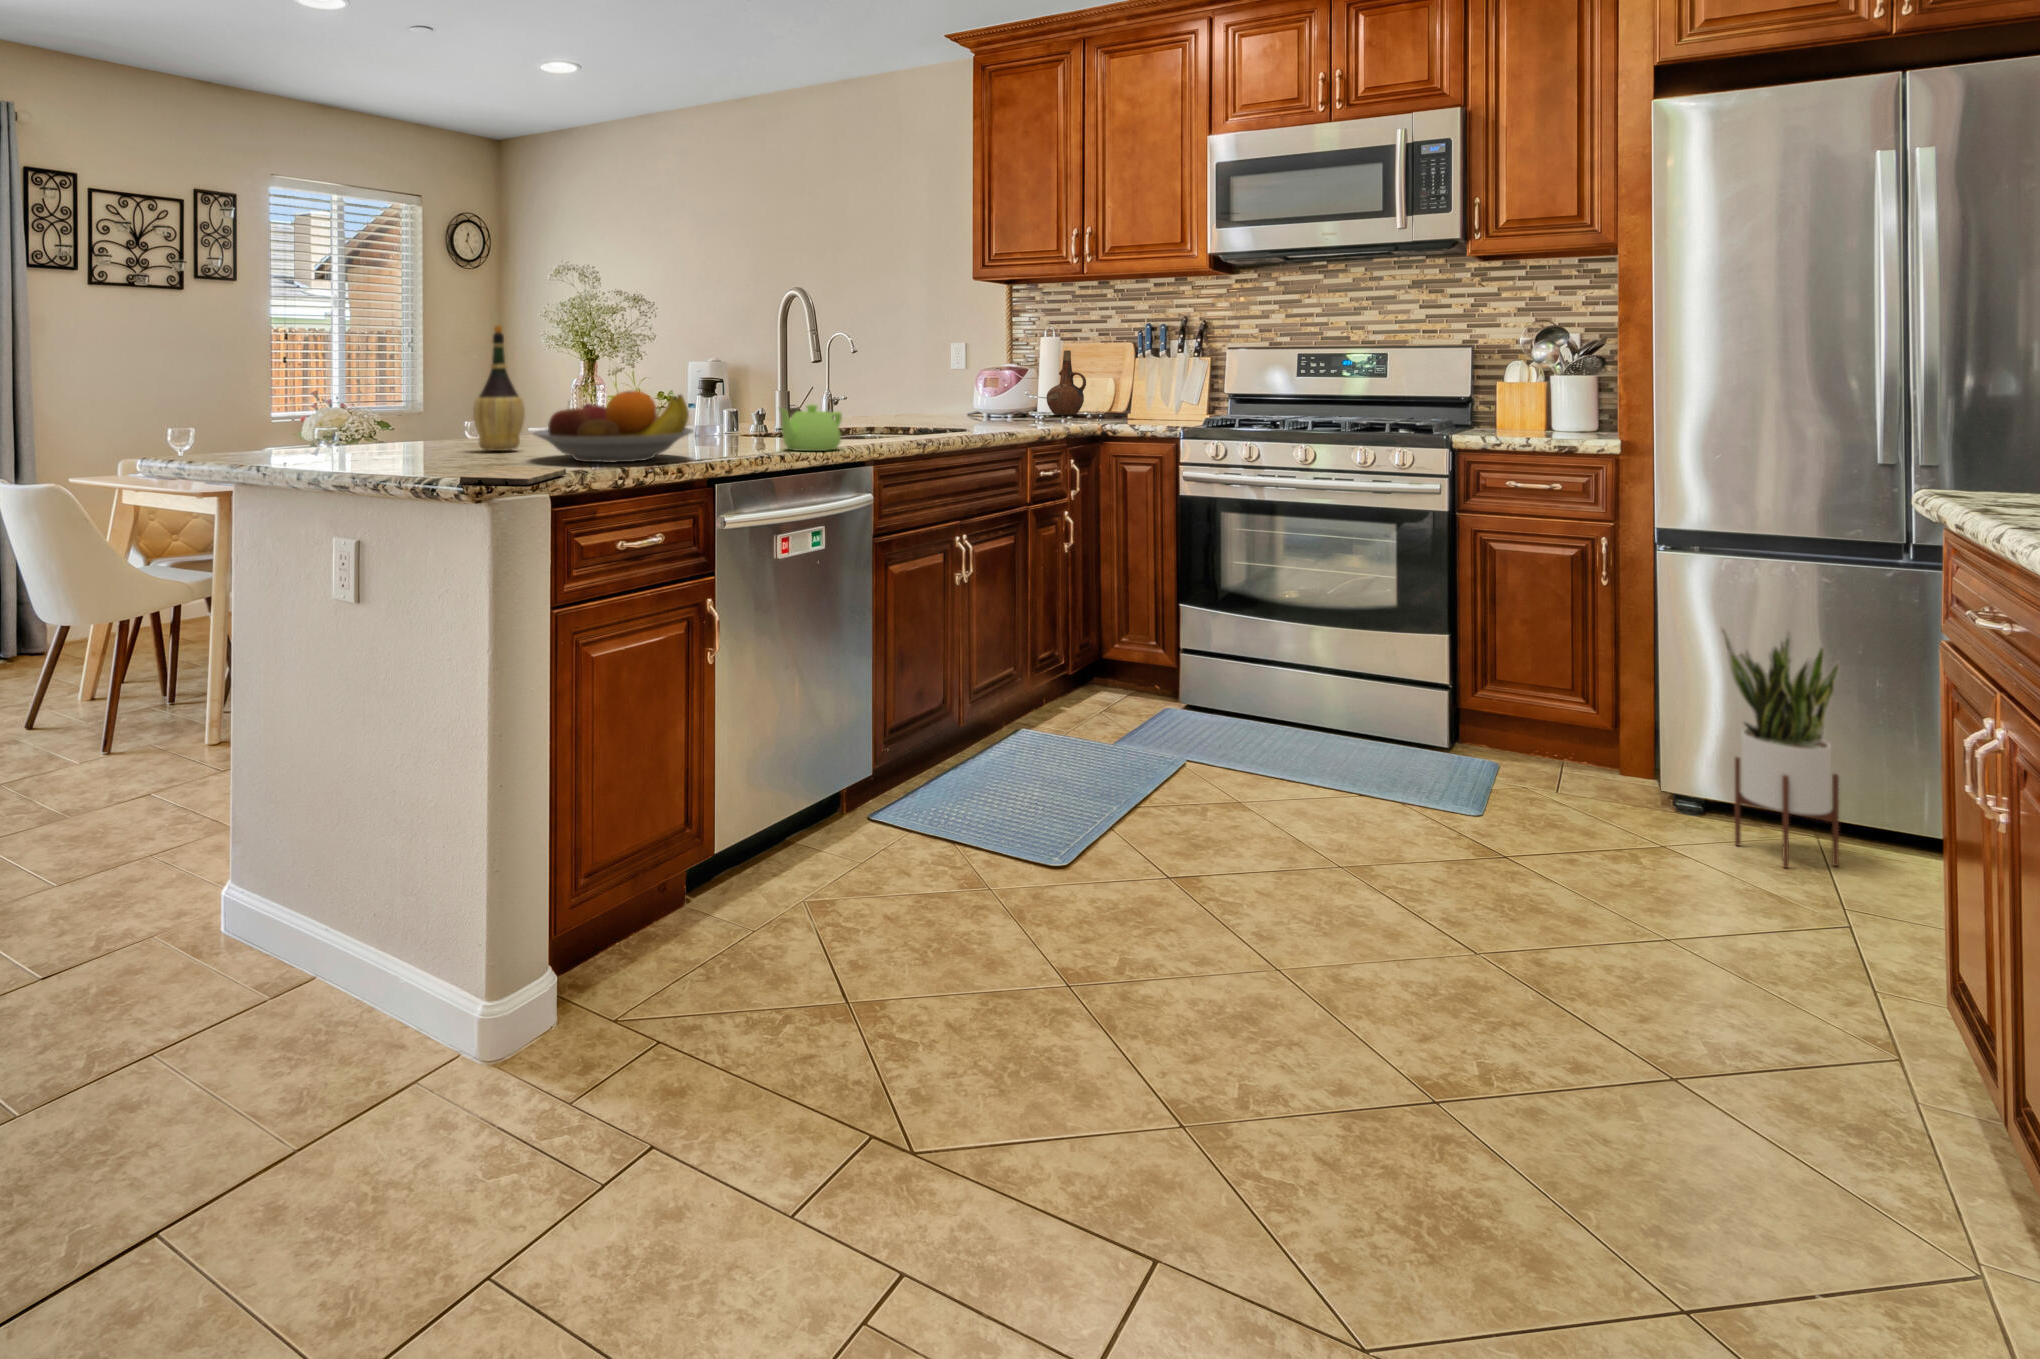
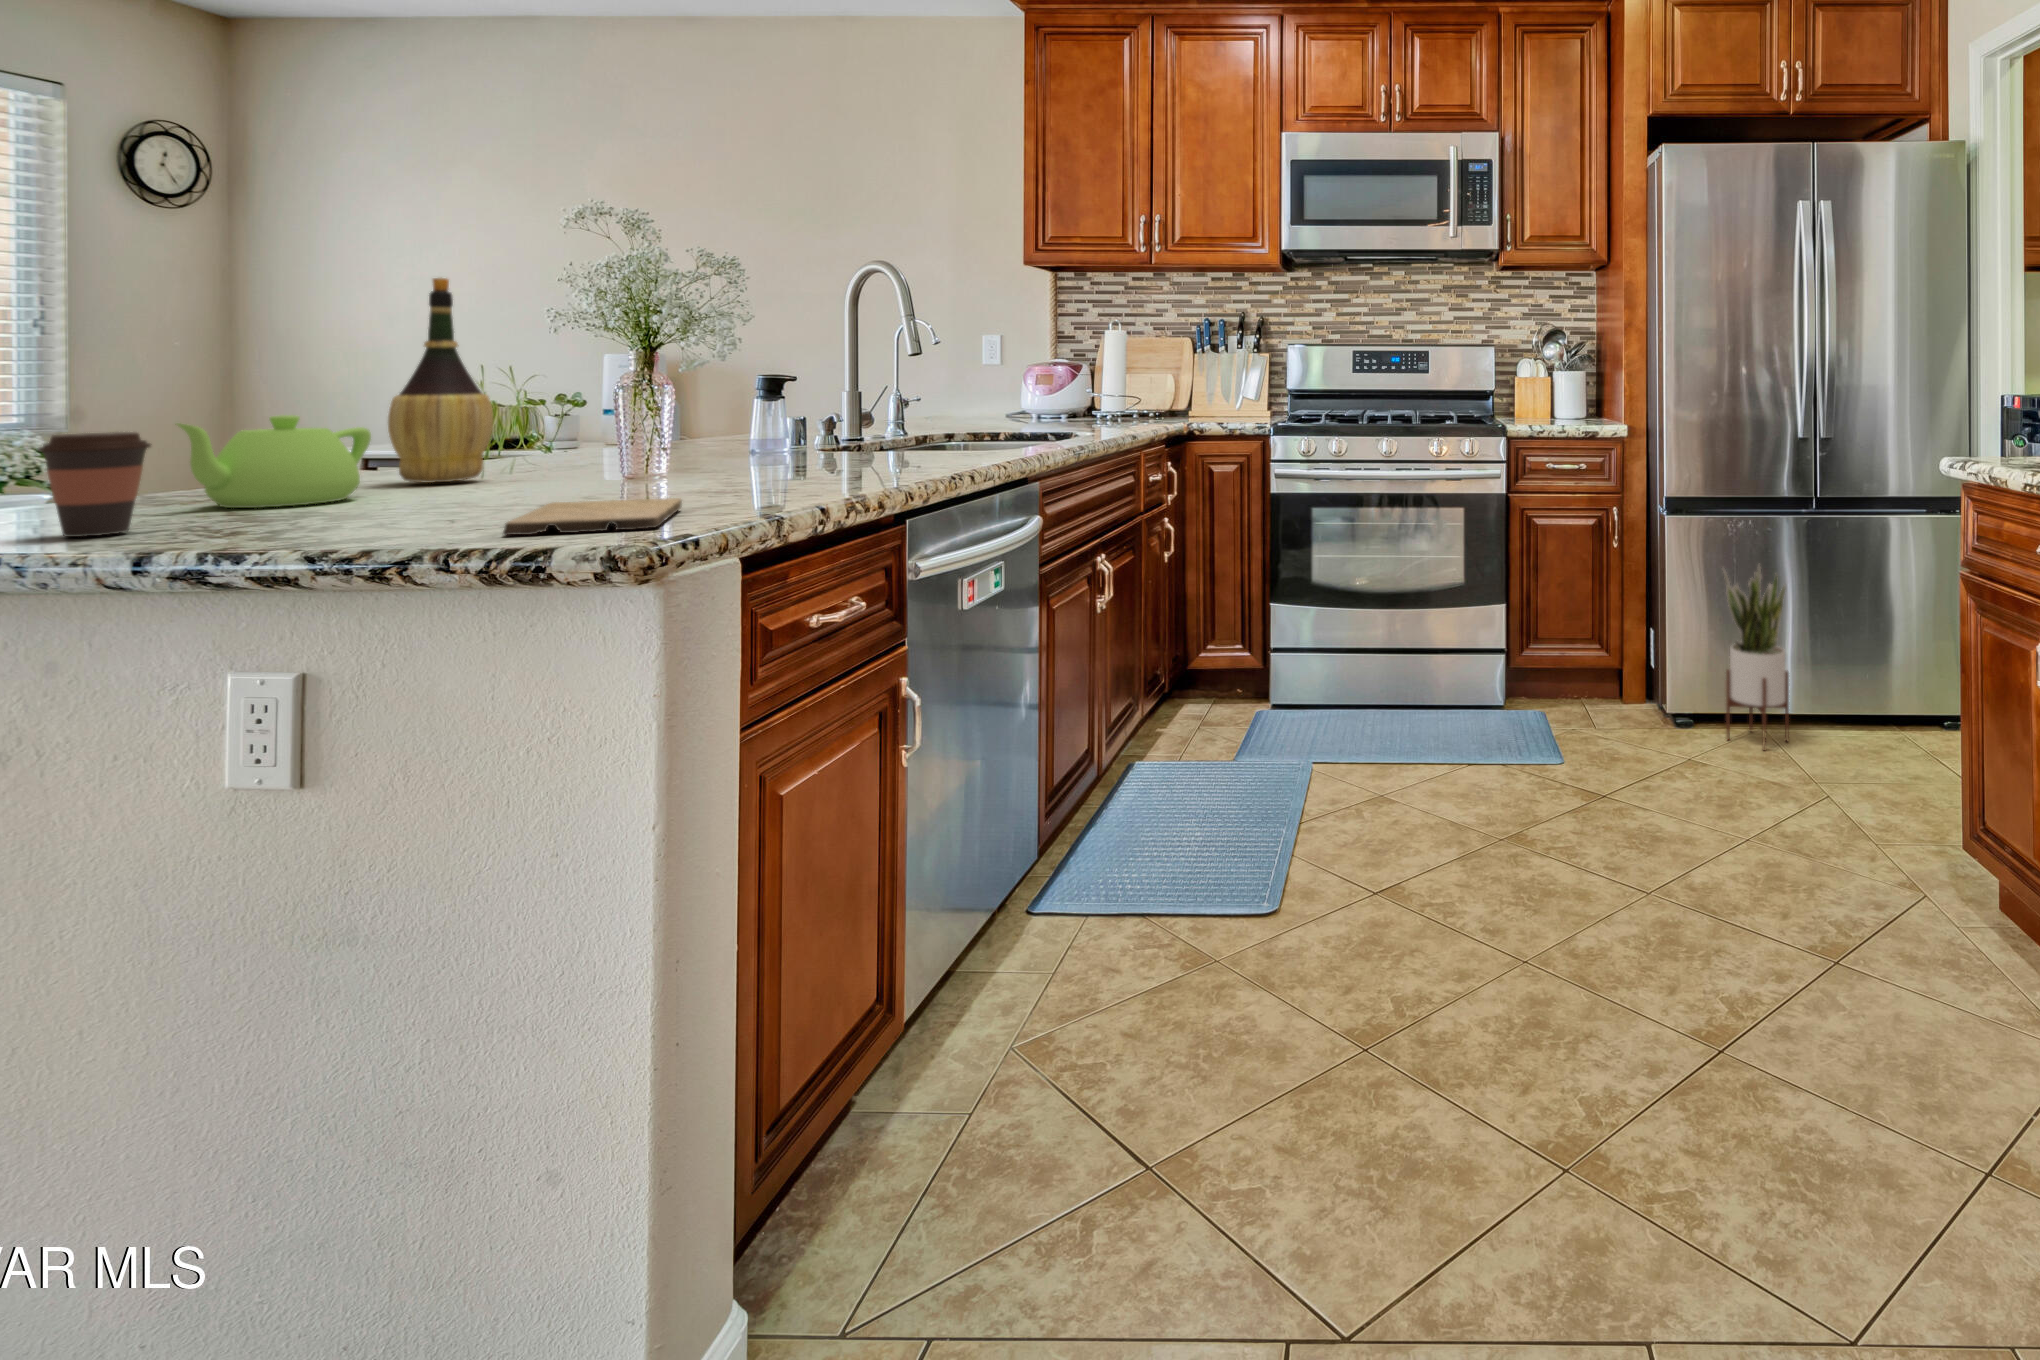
ceramic pitcher: present [1047,350,1086,415] -> none [1104,346,1145,415]
fruit bowl: present [533,391,693,462] -> none [549,380,830,489]
teapot: present [780,405,842,451] -> present [177,415,371,508]
coffee cup: none [304,418,345,471] -> present [38,432,151,537]

